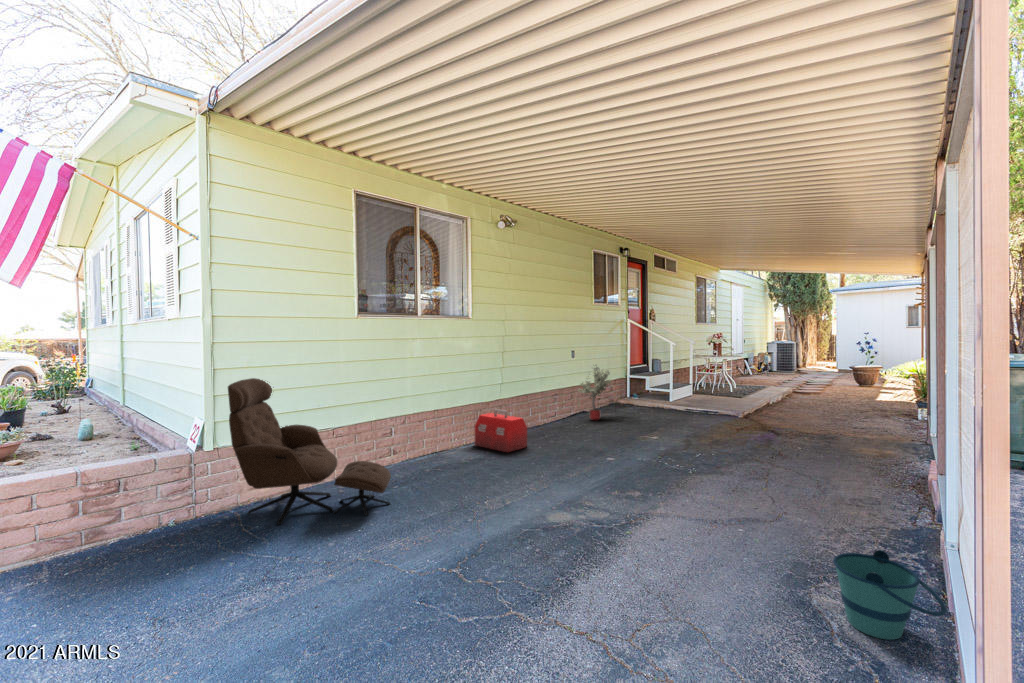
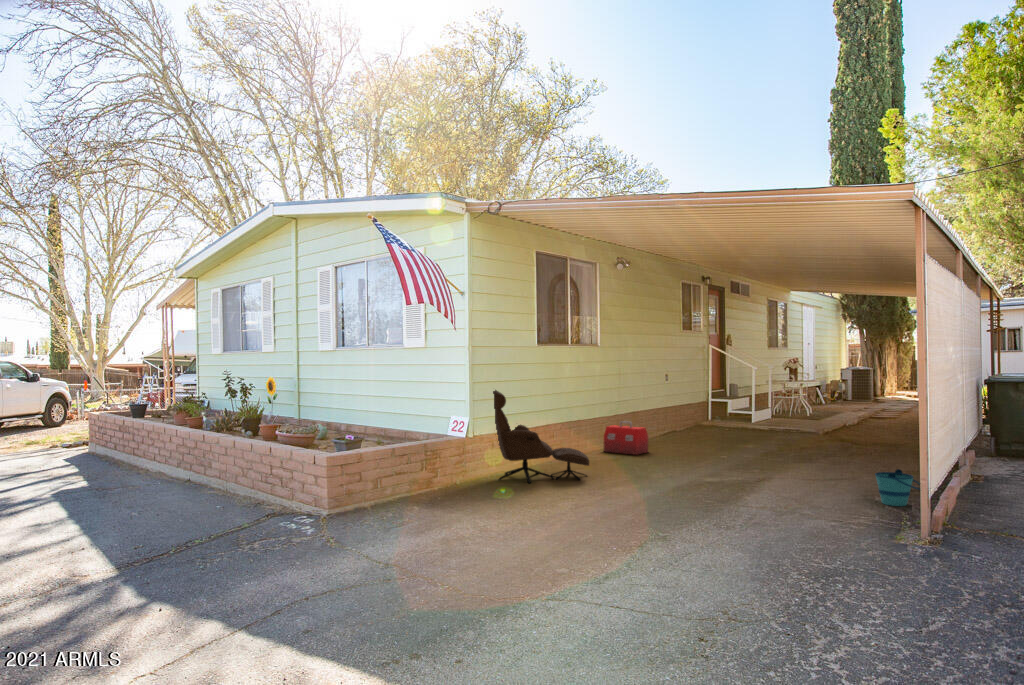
potted tree: present [578,365,611,421] -> none [672,386,703,437]

